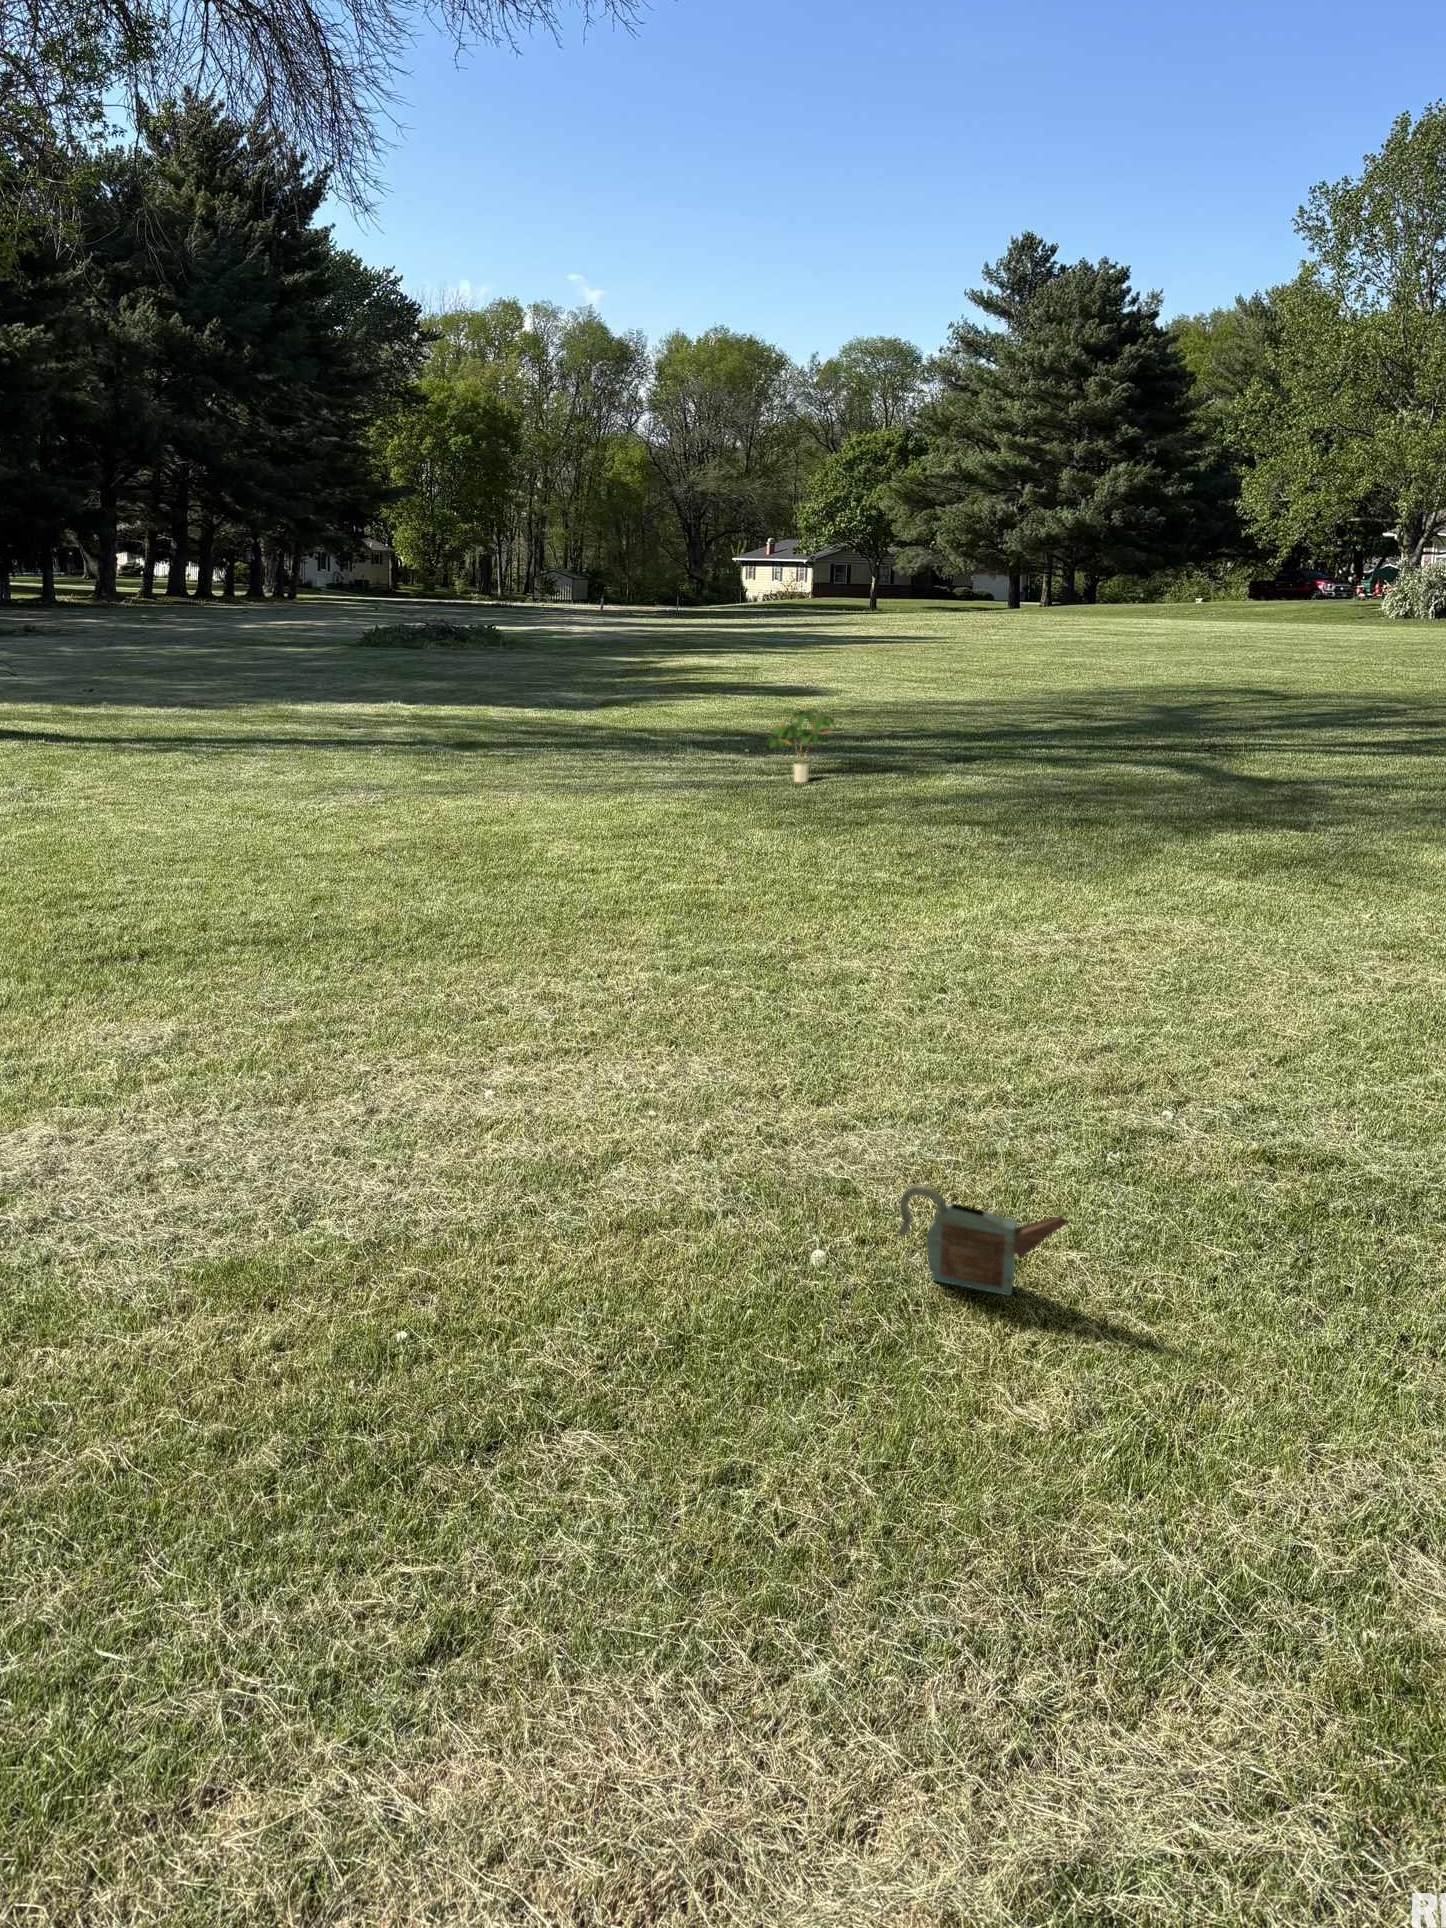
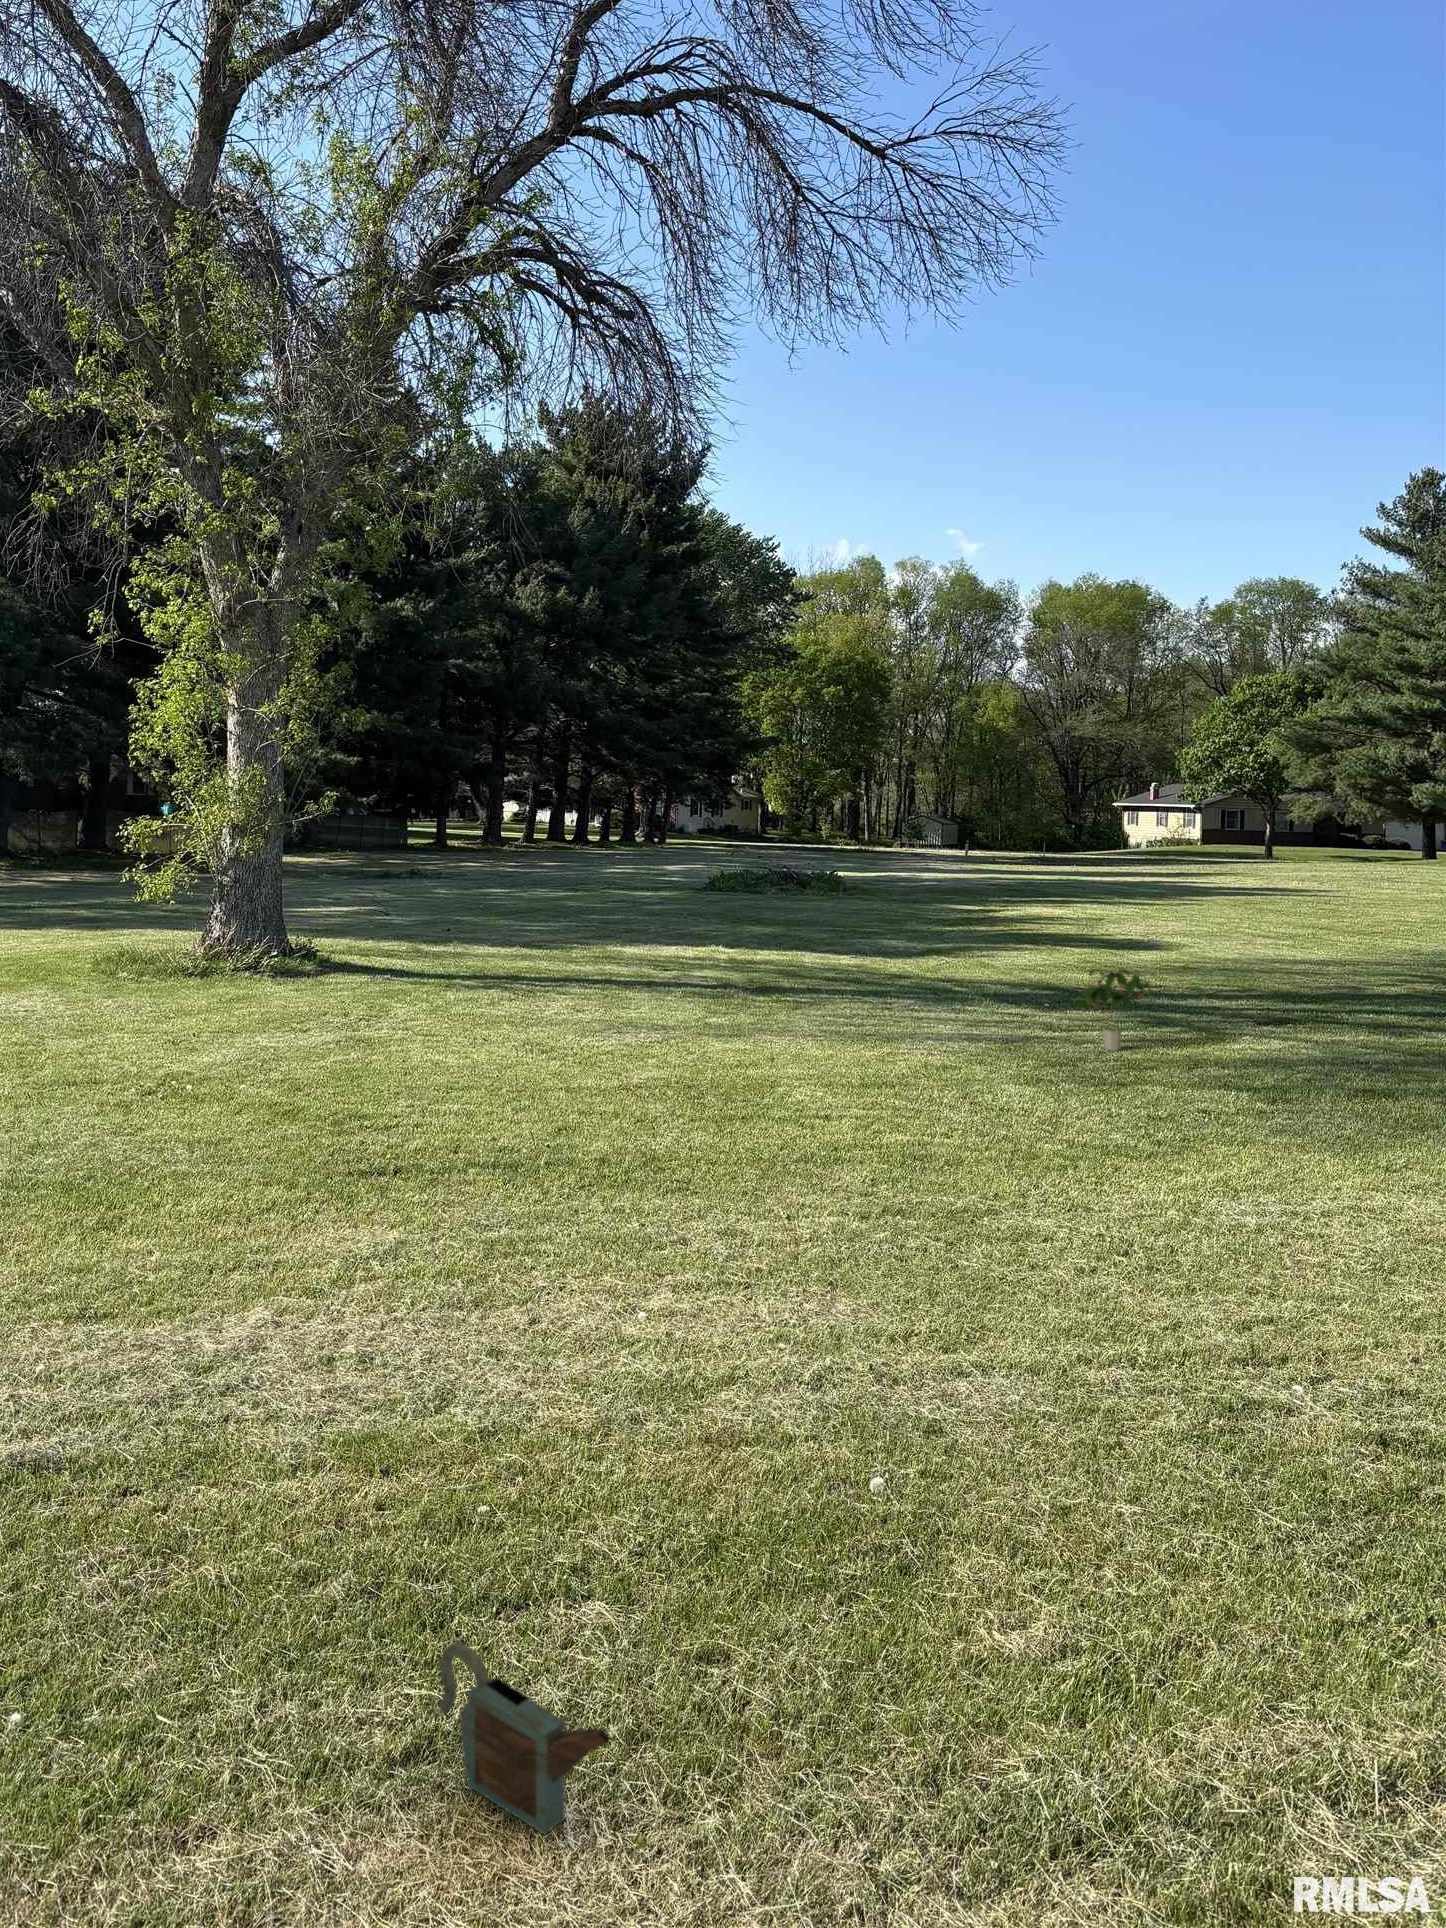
watering can: present [897,1185,1068,1296] -> present [438,1642,610,1834]

